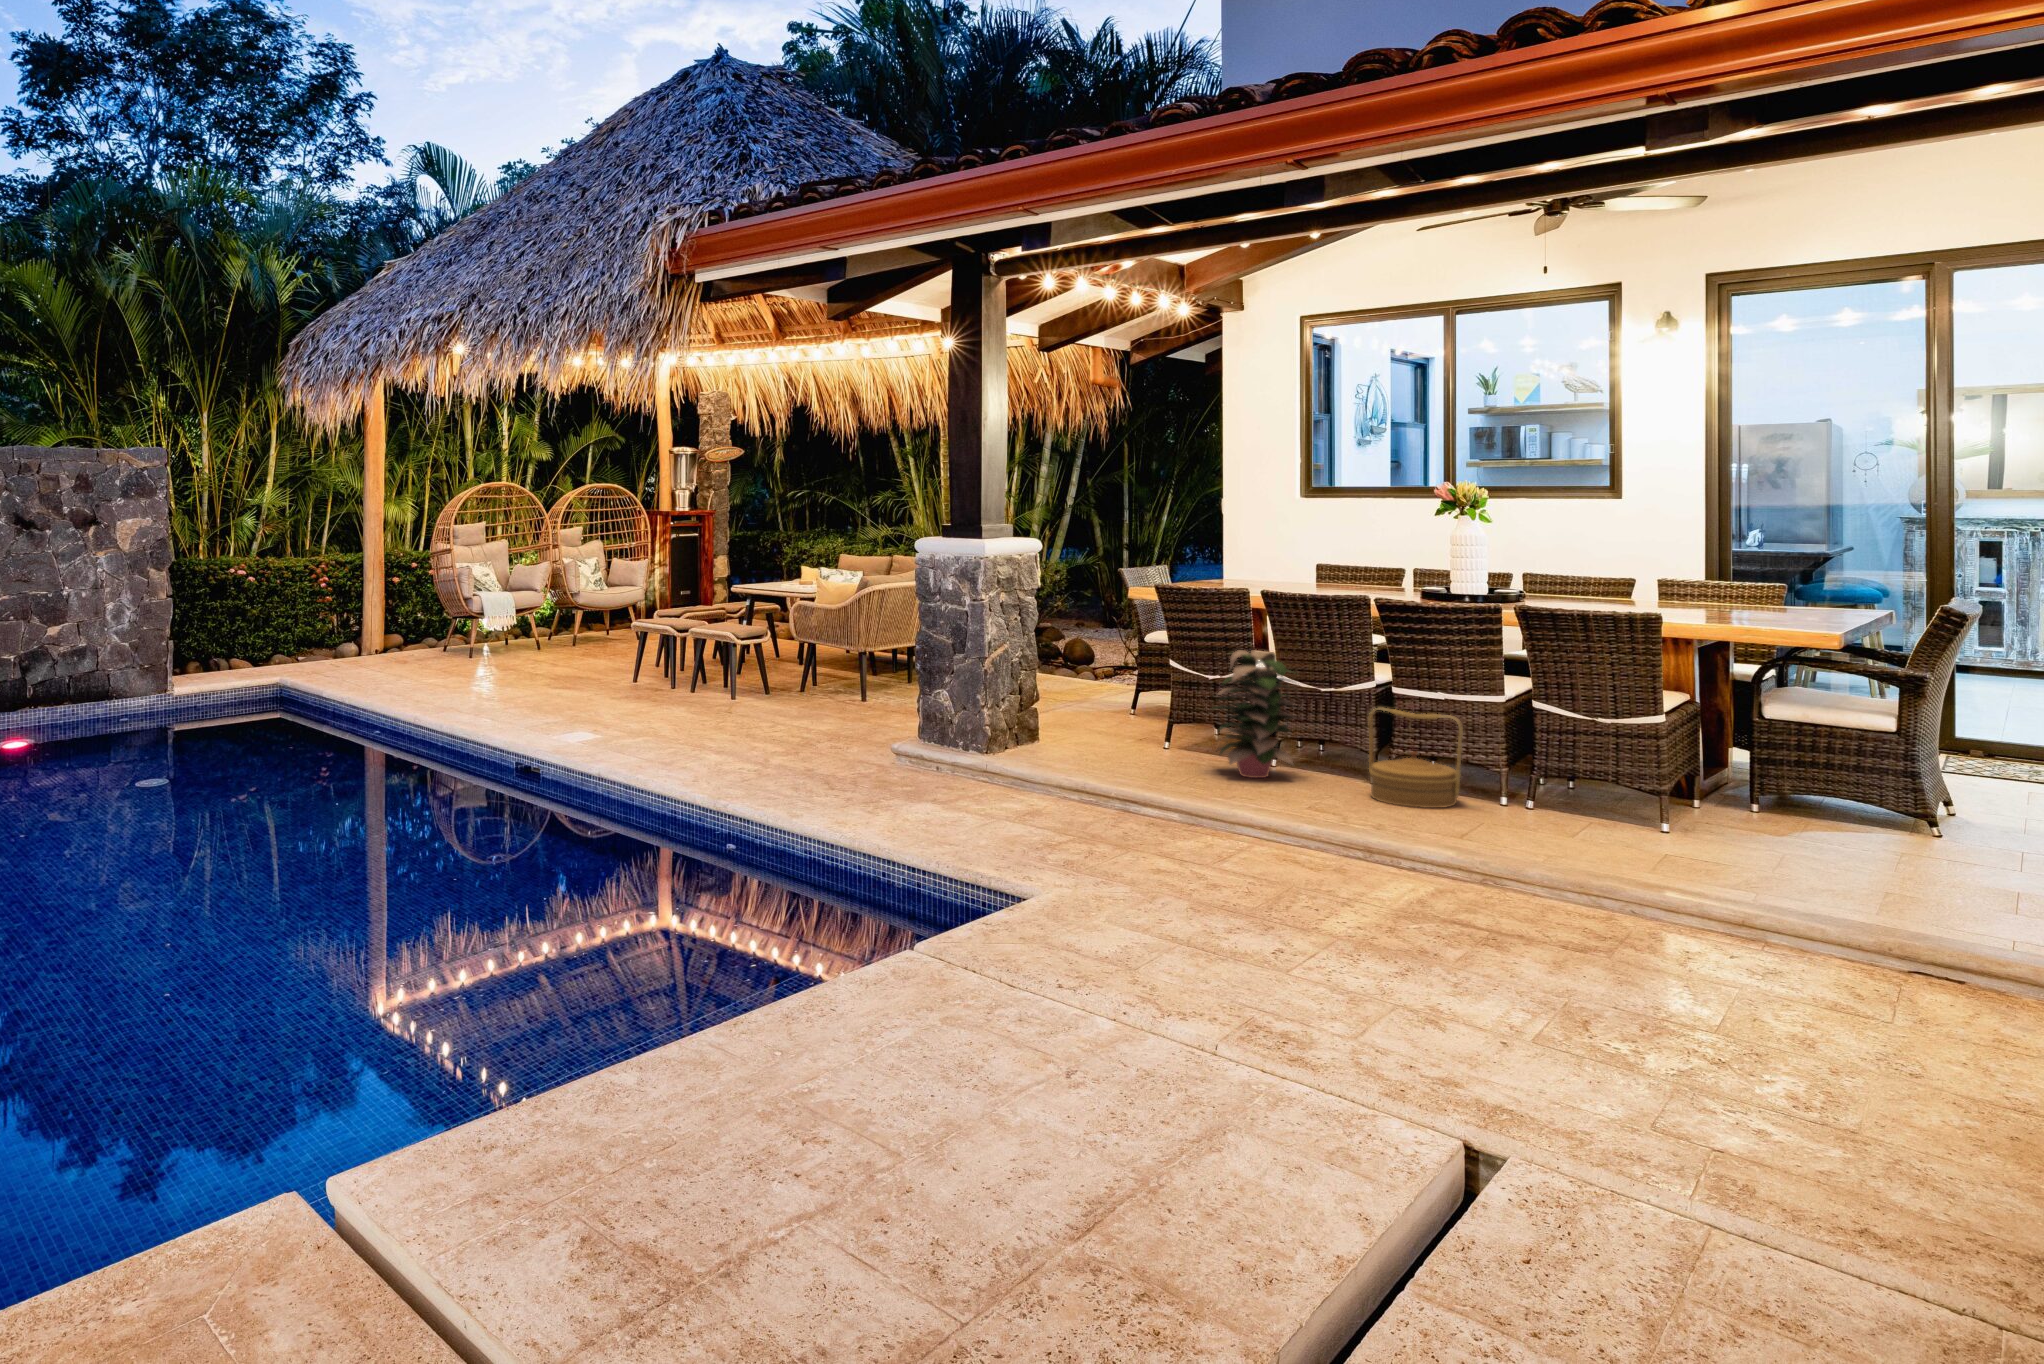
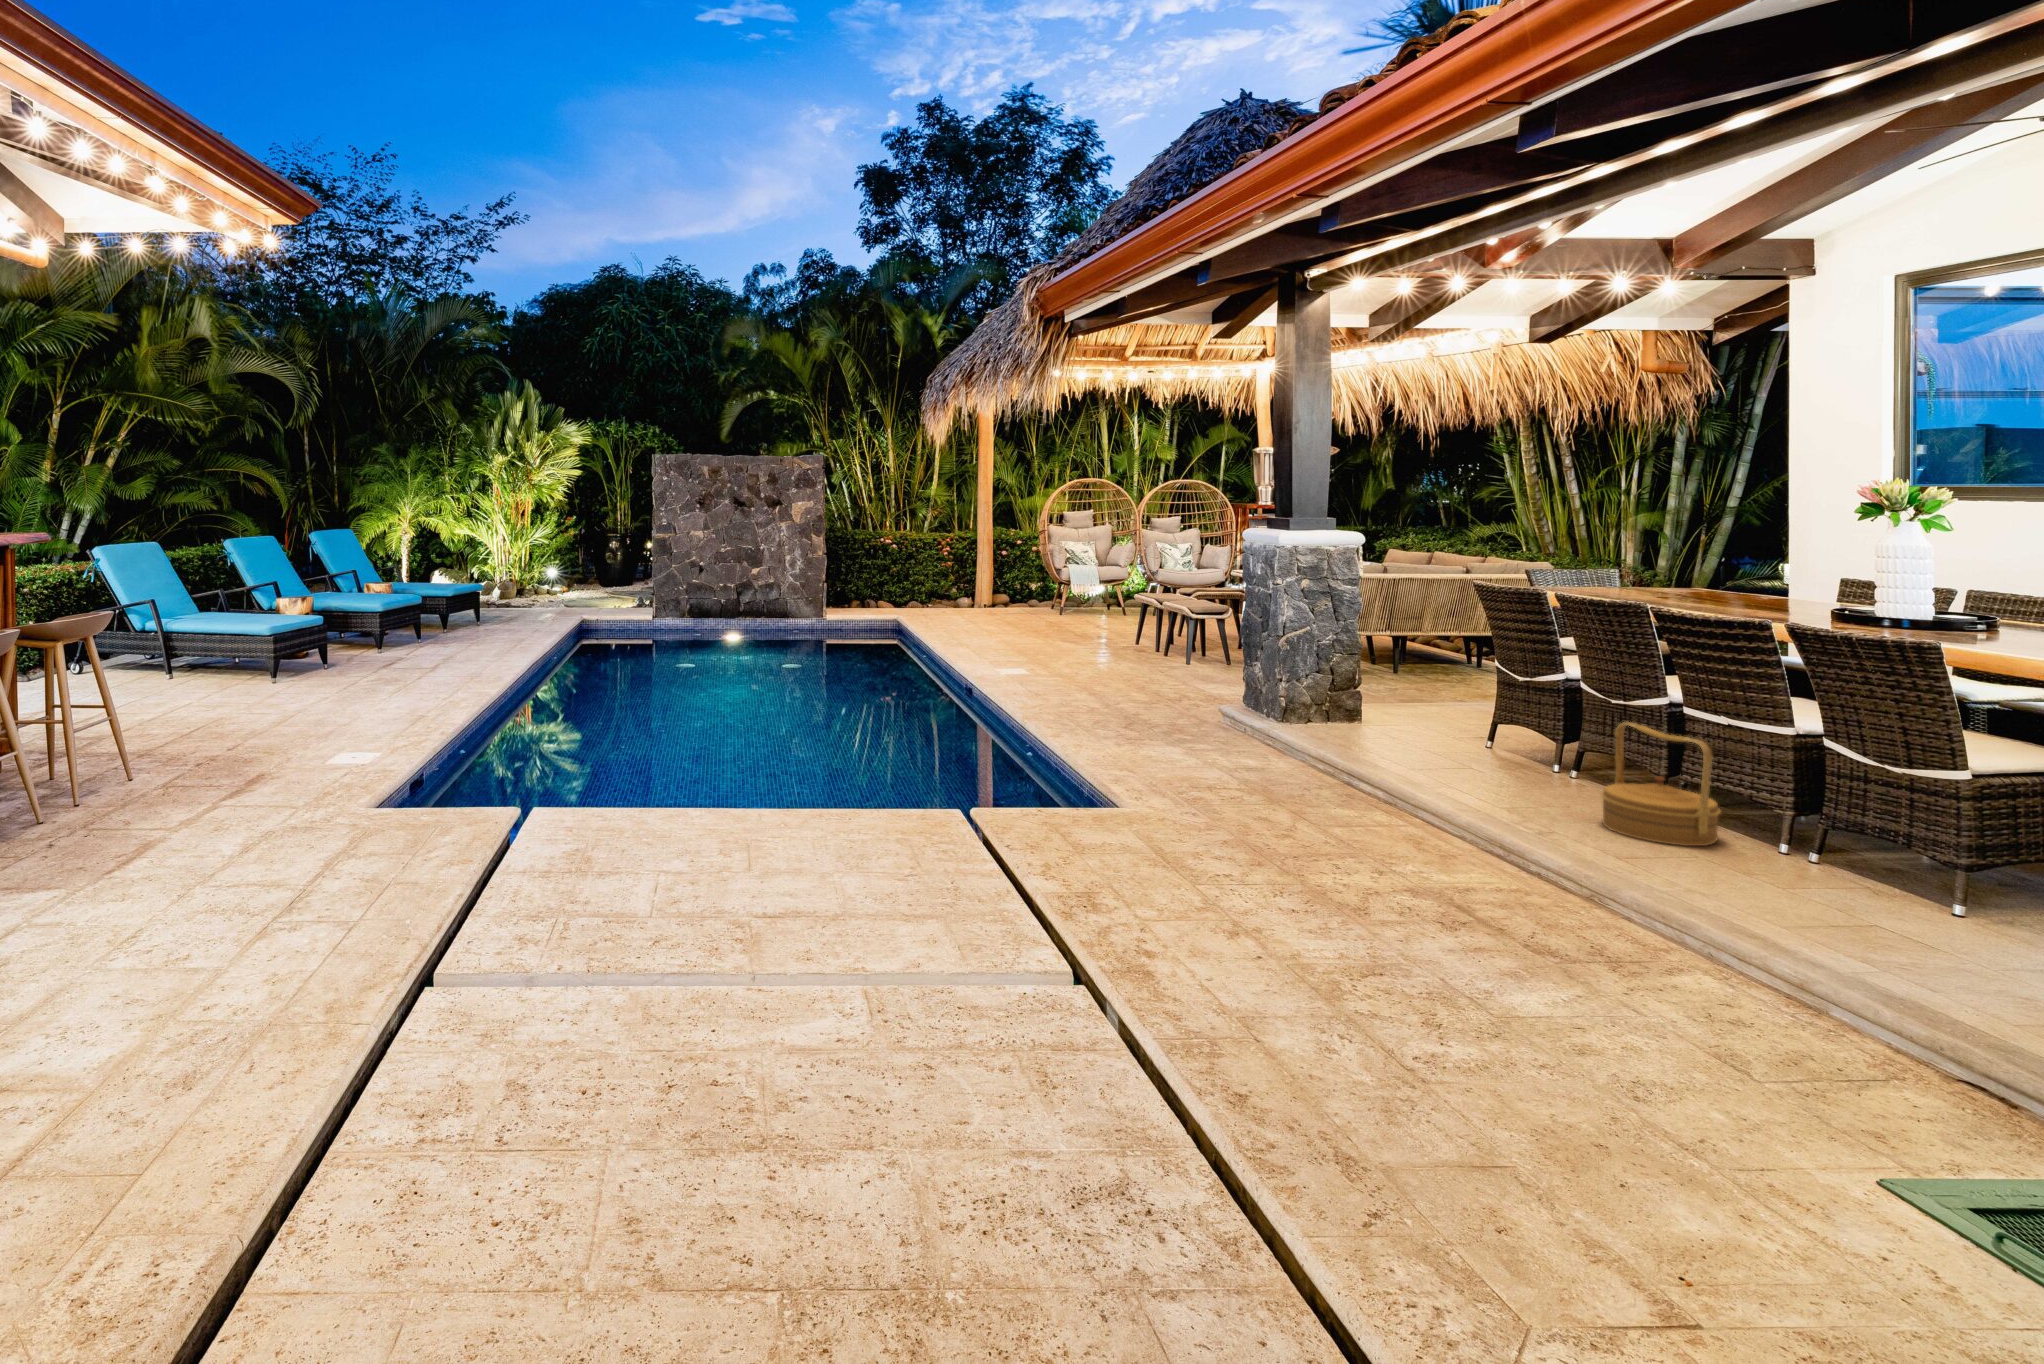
decorative plant: present [1210,650,1295,778] -> none [1472,647,1585,786]

